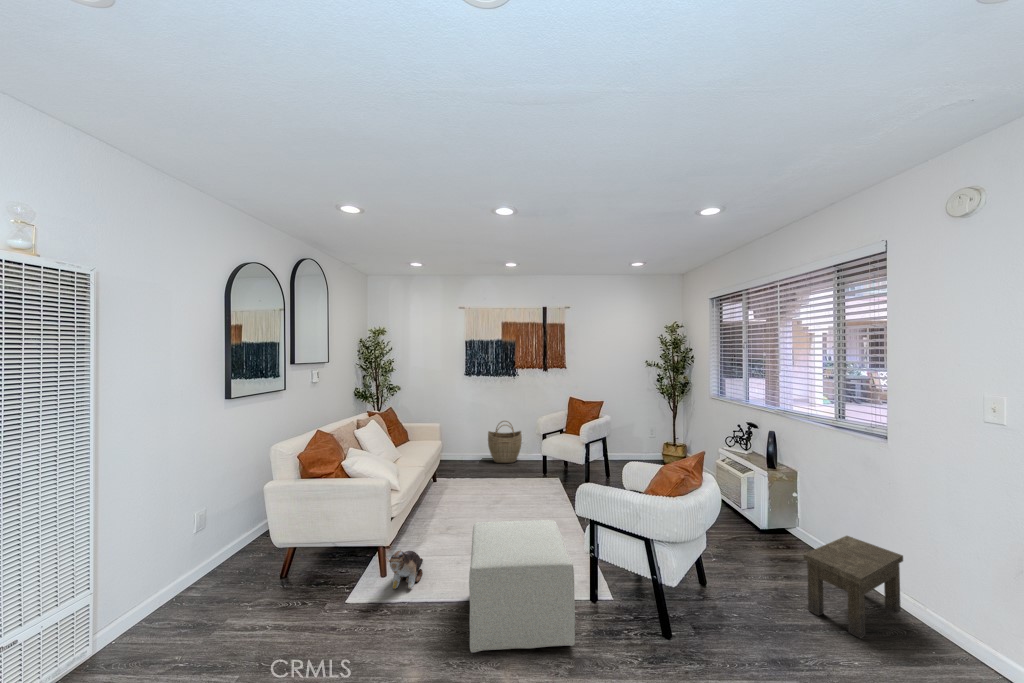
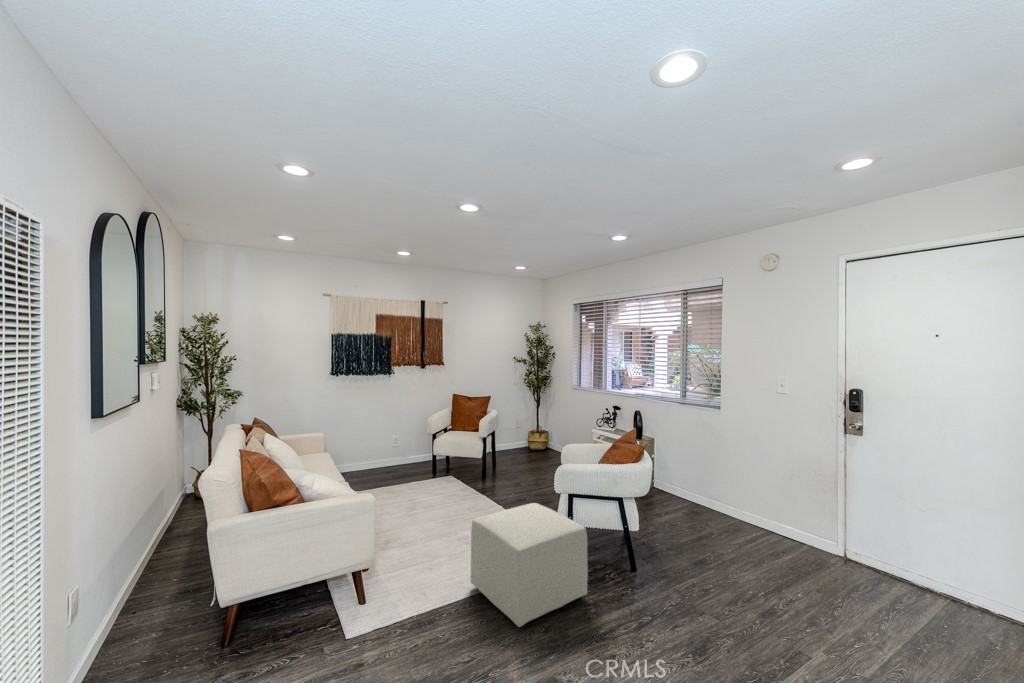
woven basket: present [488,421,522,463] -> none [362,425,402,473]
side table: present [804,536,903,638] -> none [689,476,730,537]
plush toy: present [386,550,423,589] -> none [382,566,409,611]

